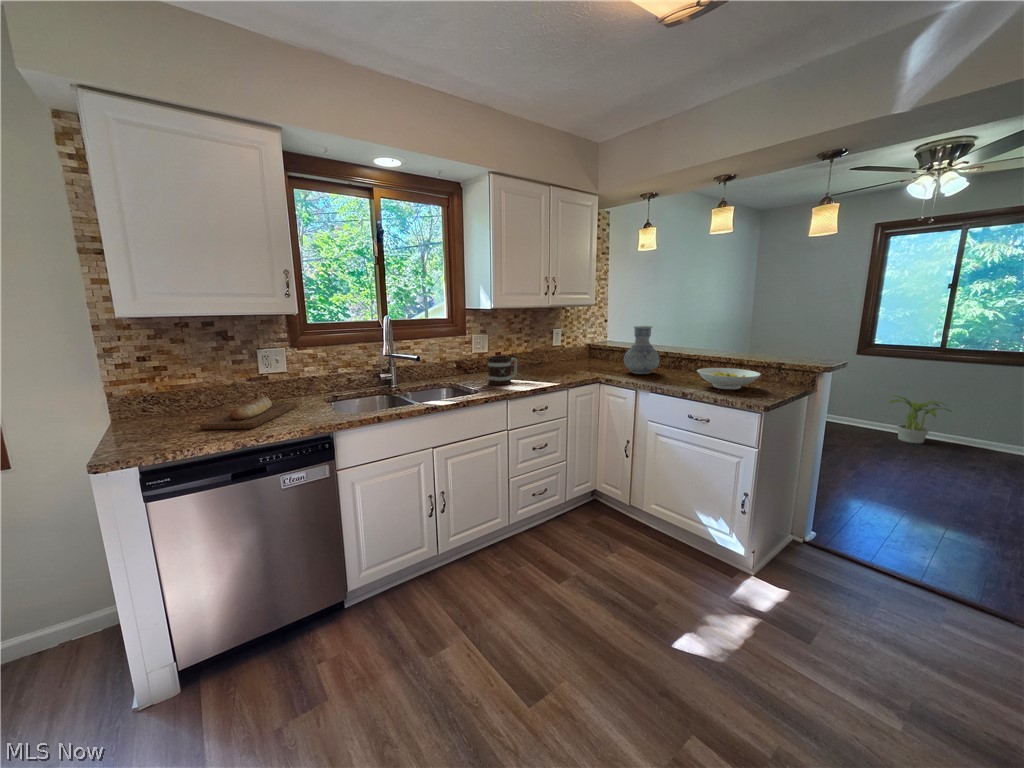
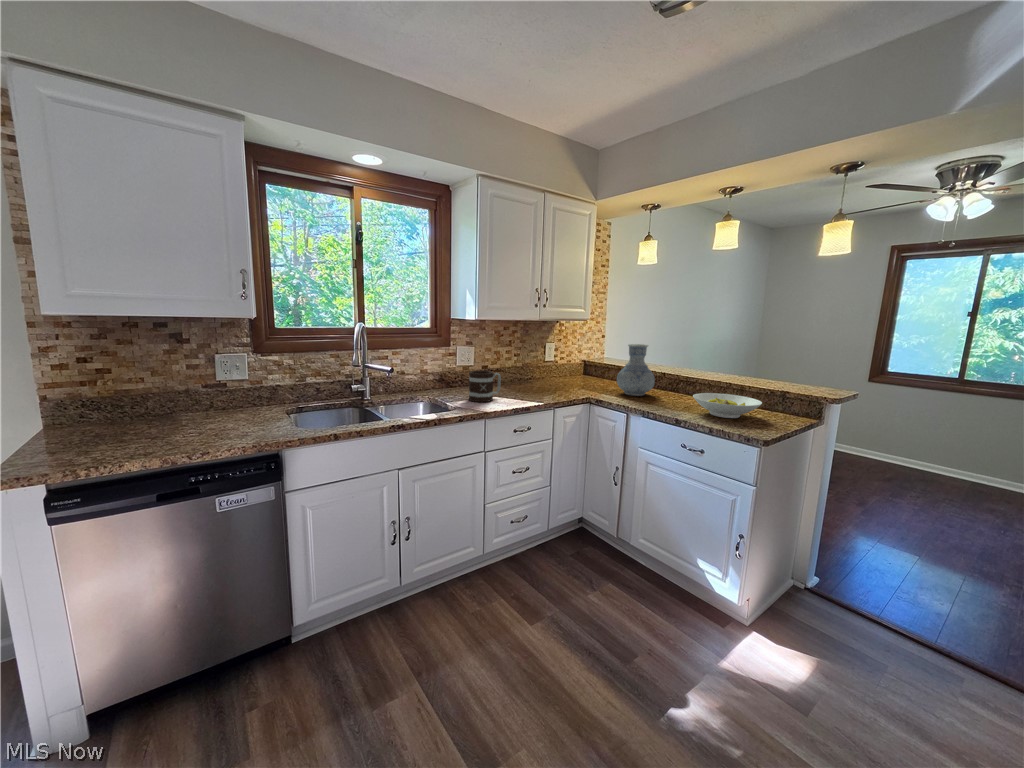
potted plant: present [889,396,951,443] -> none [899,427,968,479]
bread loaf: present [200,397,298,429] -> none [133,406,253,443]

